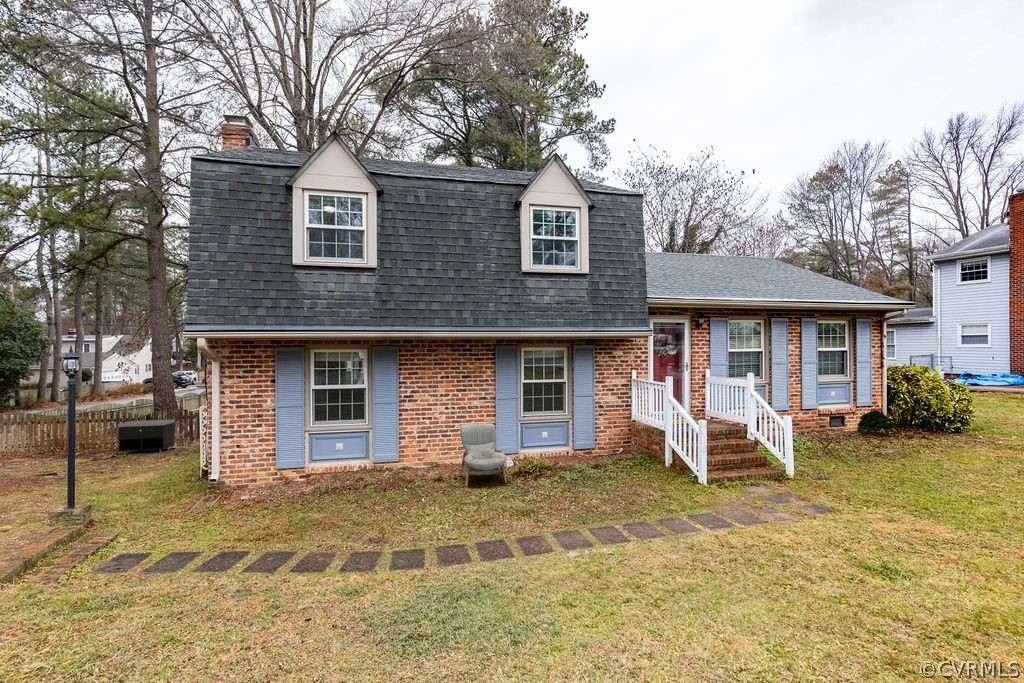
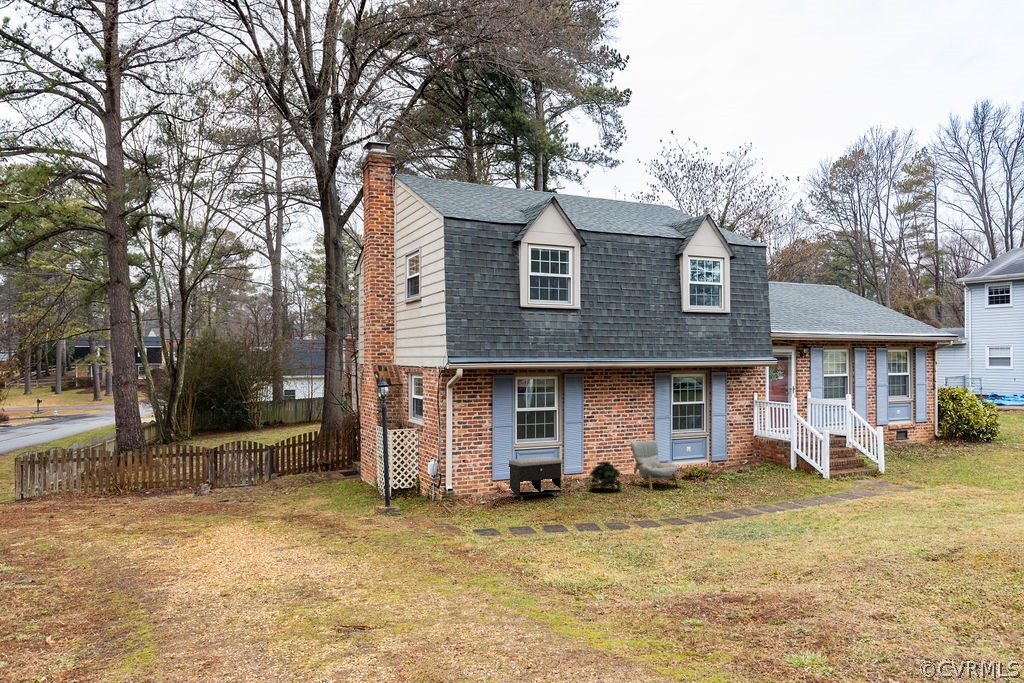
potted plant: present [857,410,894,434] -> present [589,461,621,491]
storage bench: present [118,420,175,454] -> present [509,457,562,500]

